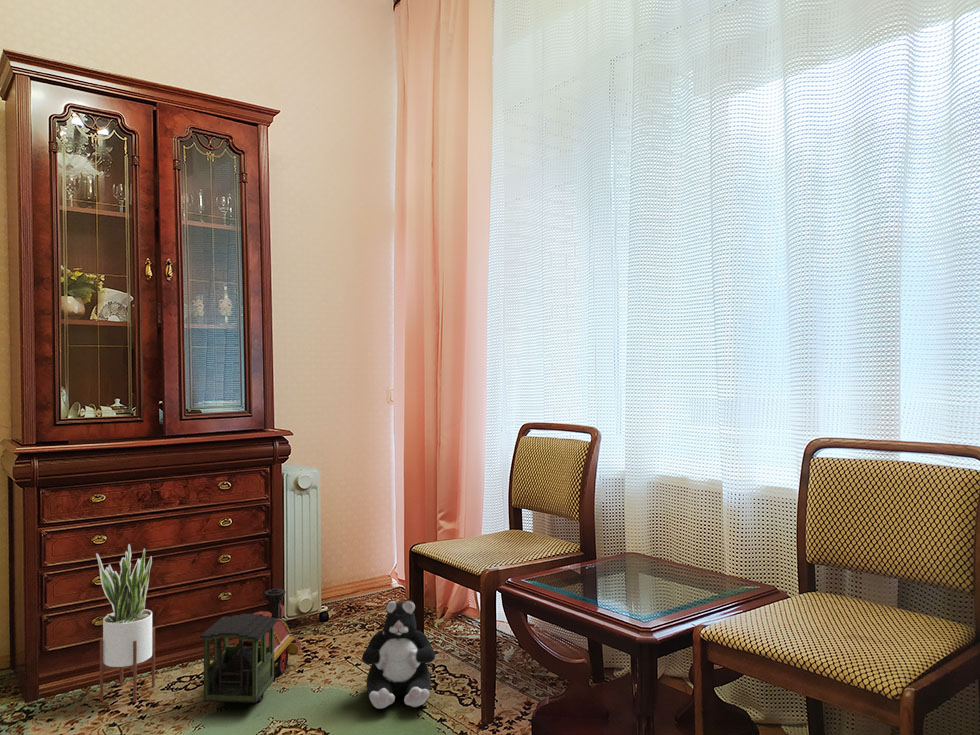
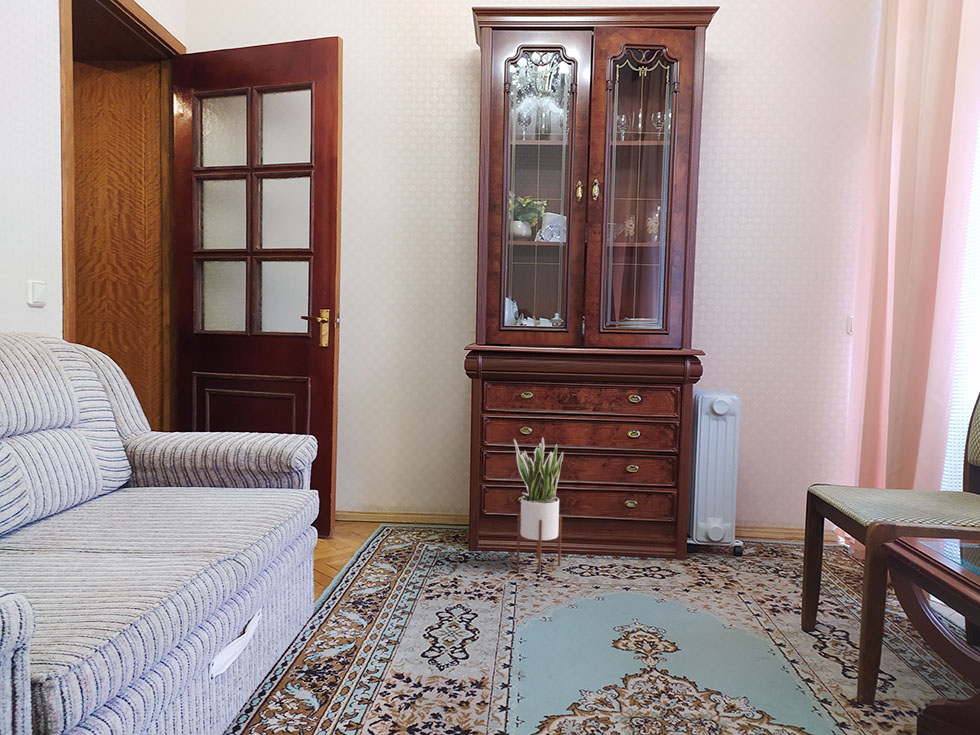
toy train: present [200,588,302,703] -> none [581,504,694,604]
plush toy: present [362,600,435,709] -> none [733,537,827,662]

